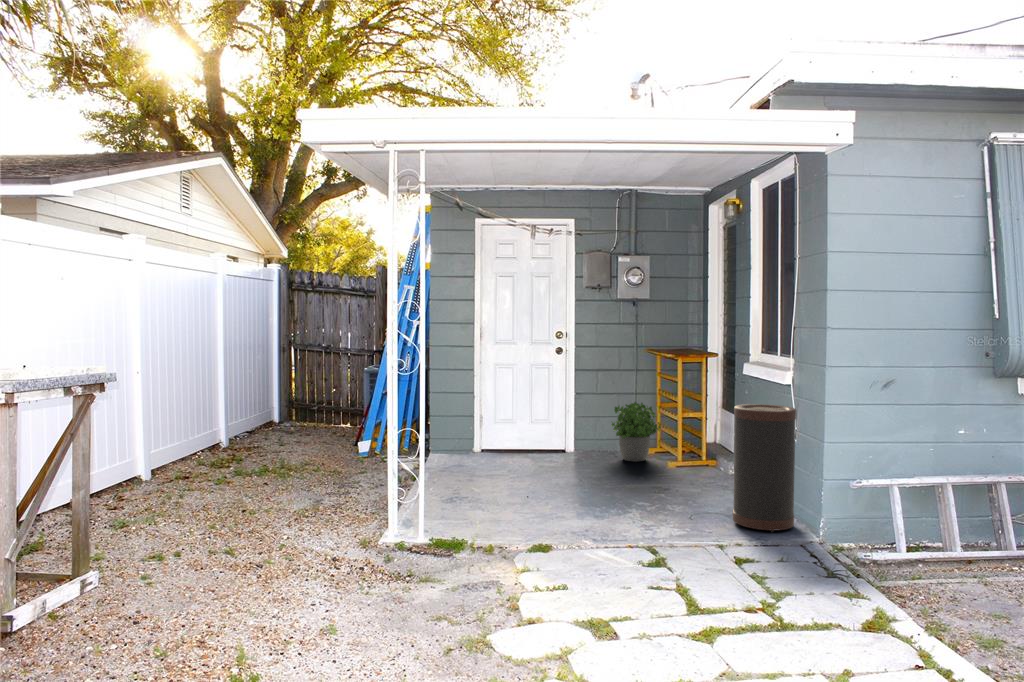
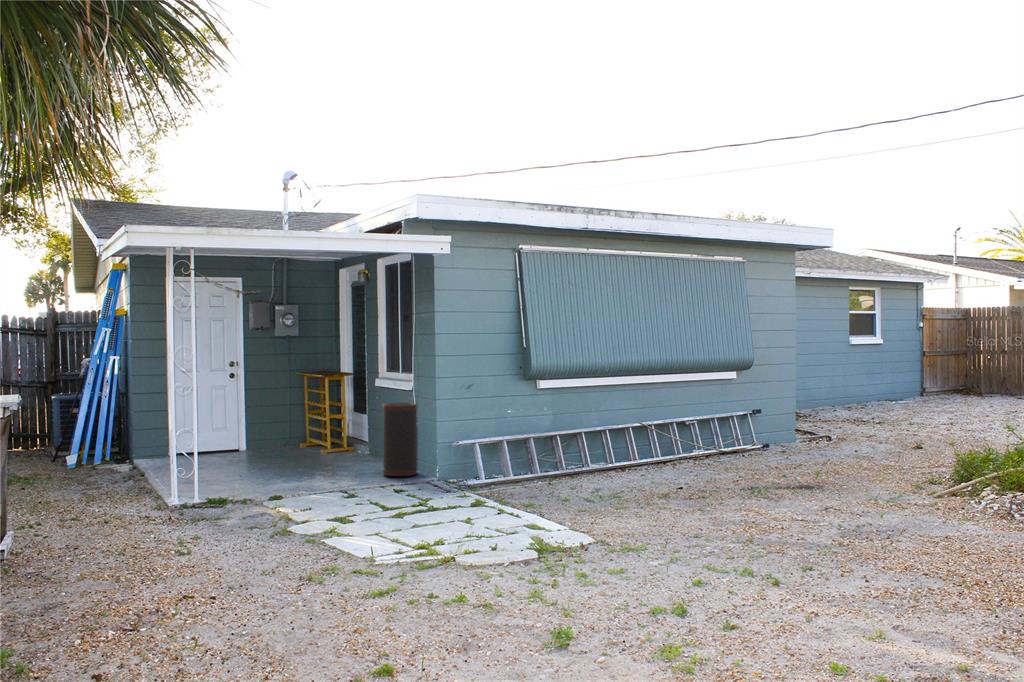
potted plant: present [611,402,661,462] -> none [274,410,313,454]

